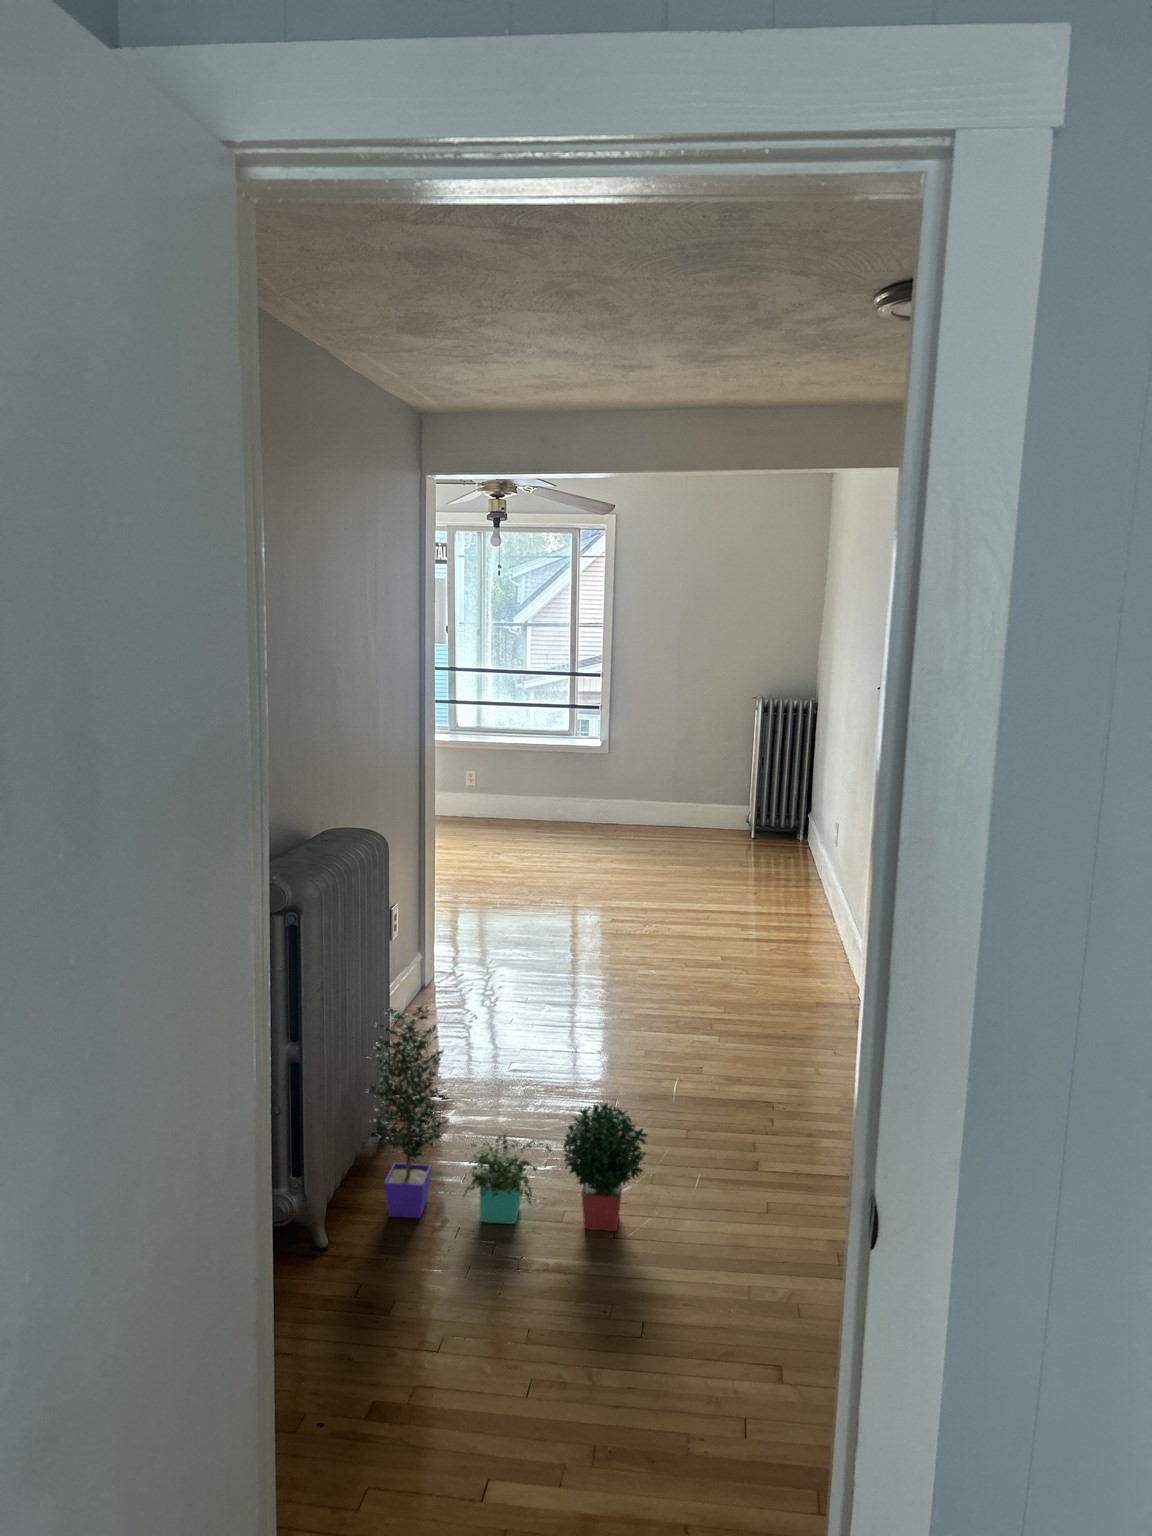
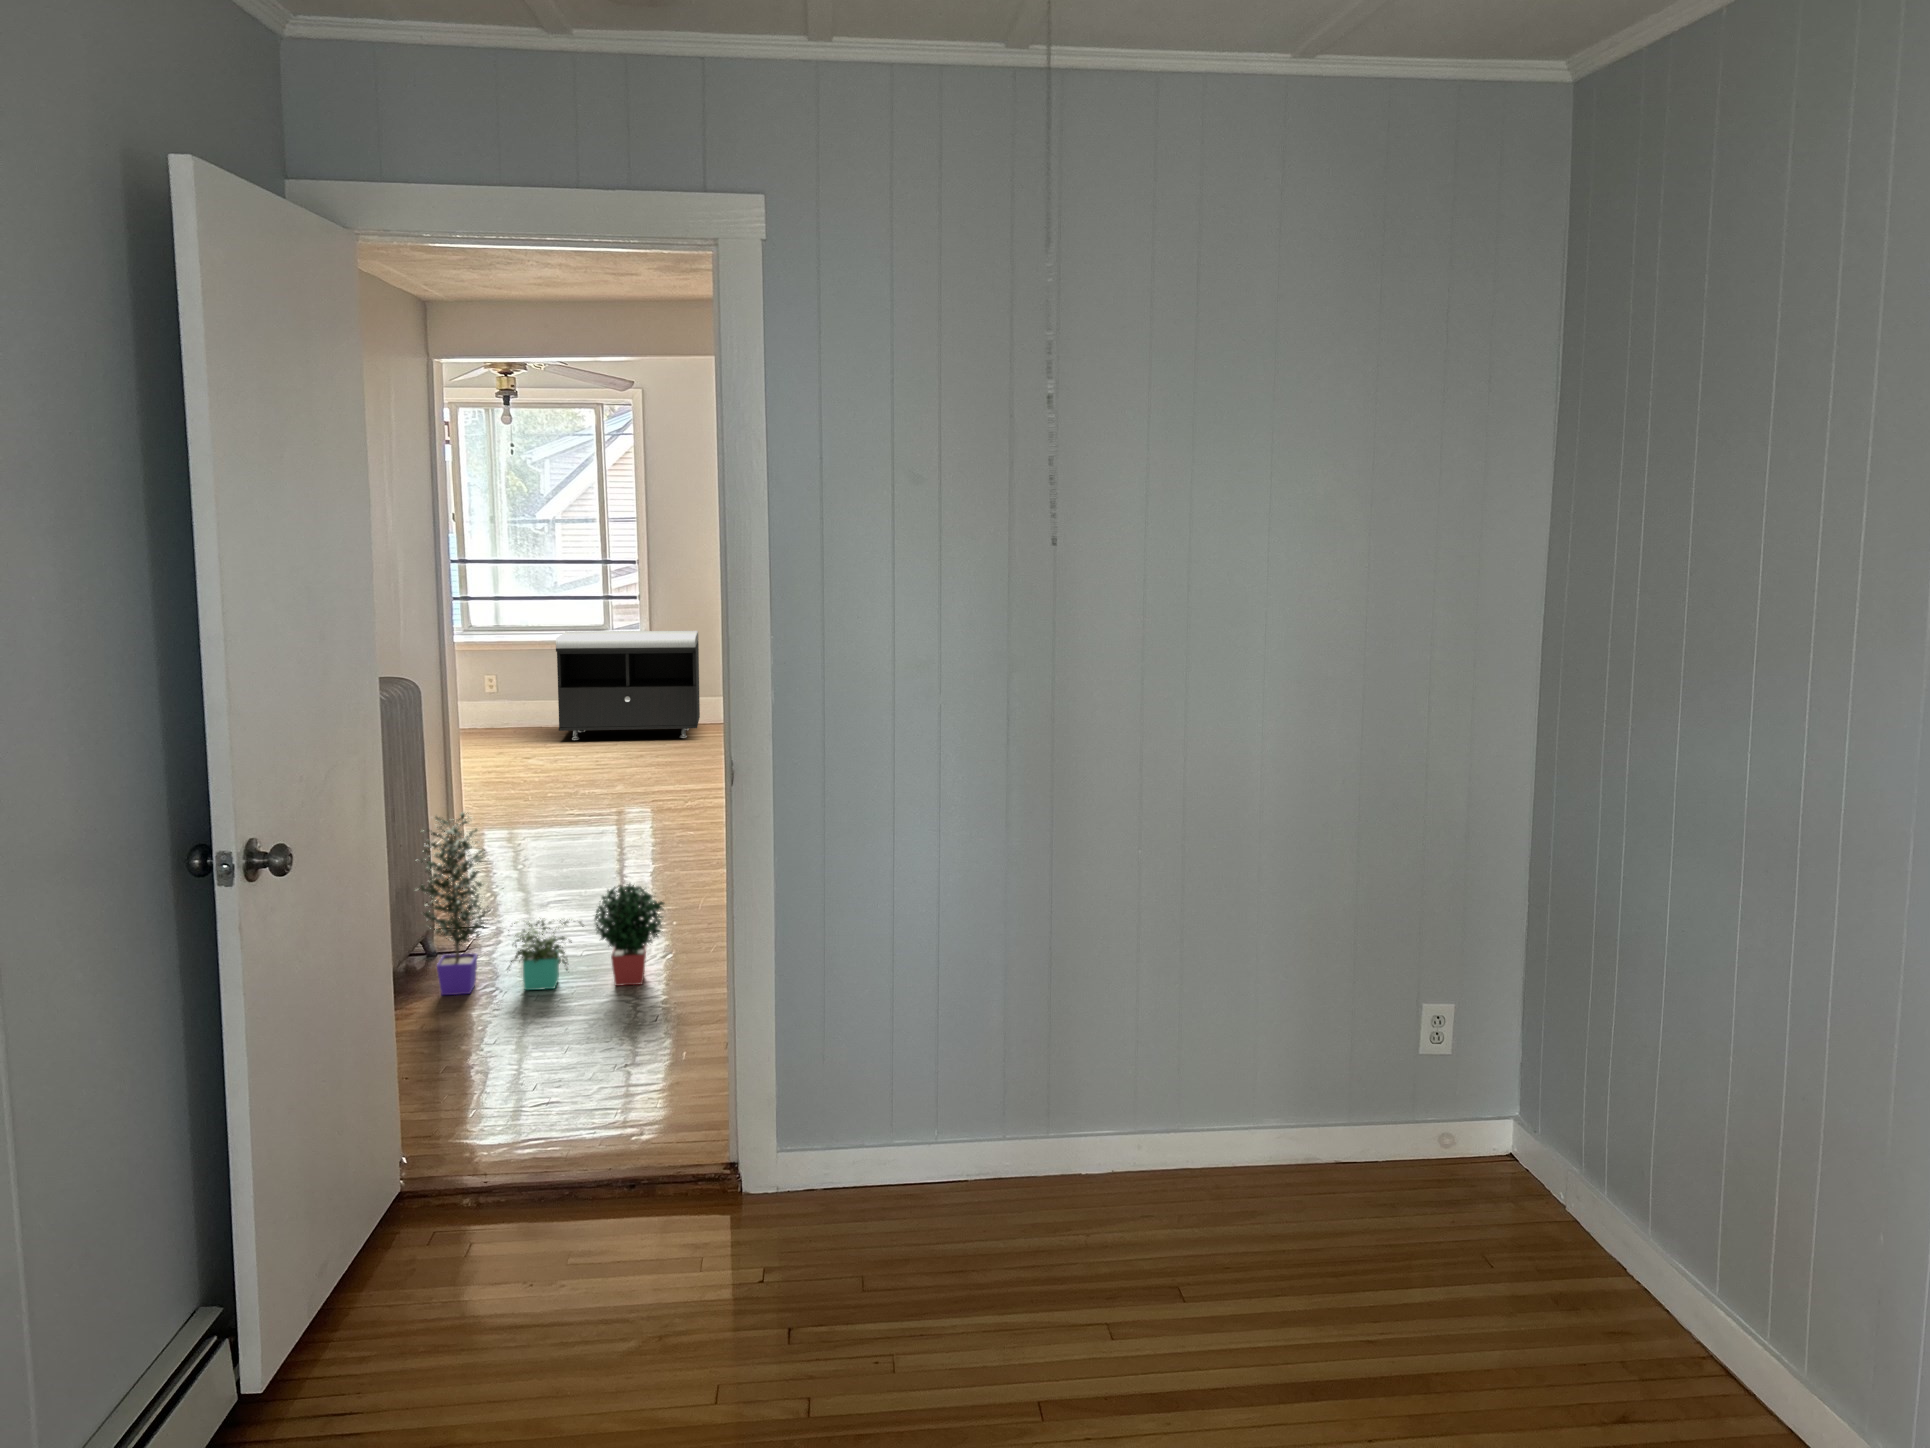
storage bench: none [527,734,655,839] -> present [556,631,700,740]

